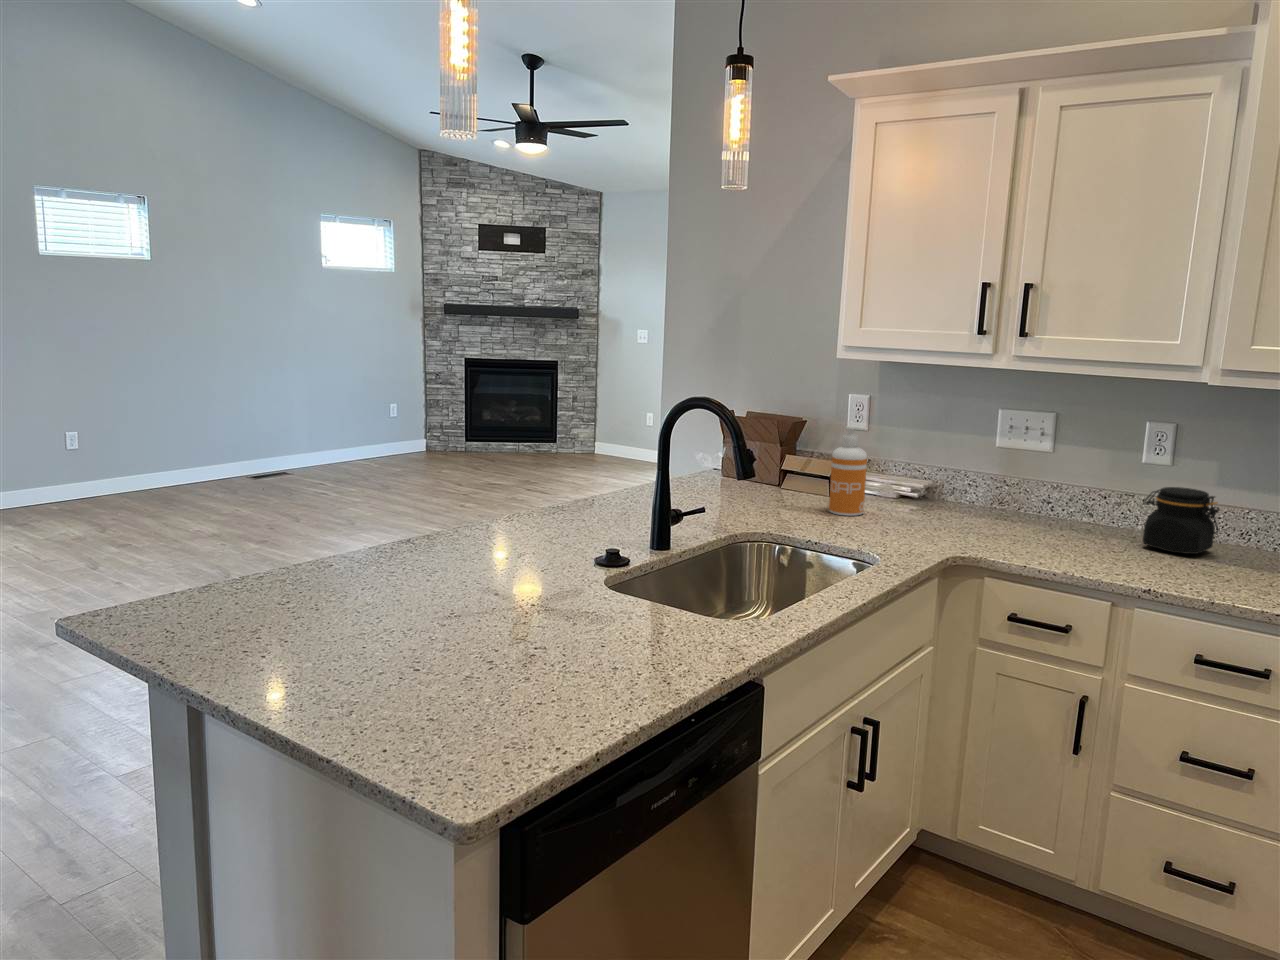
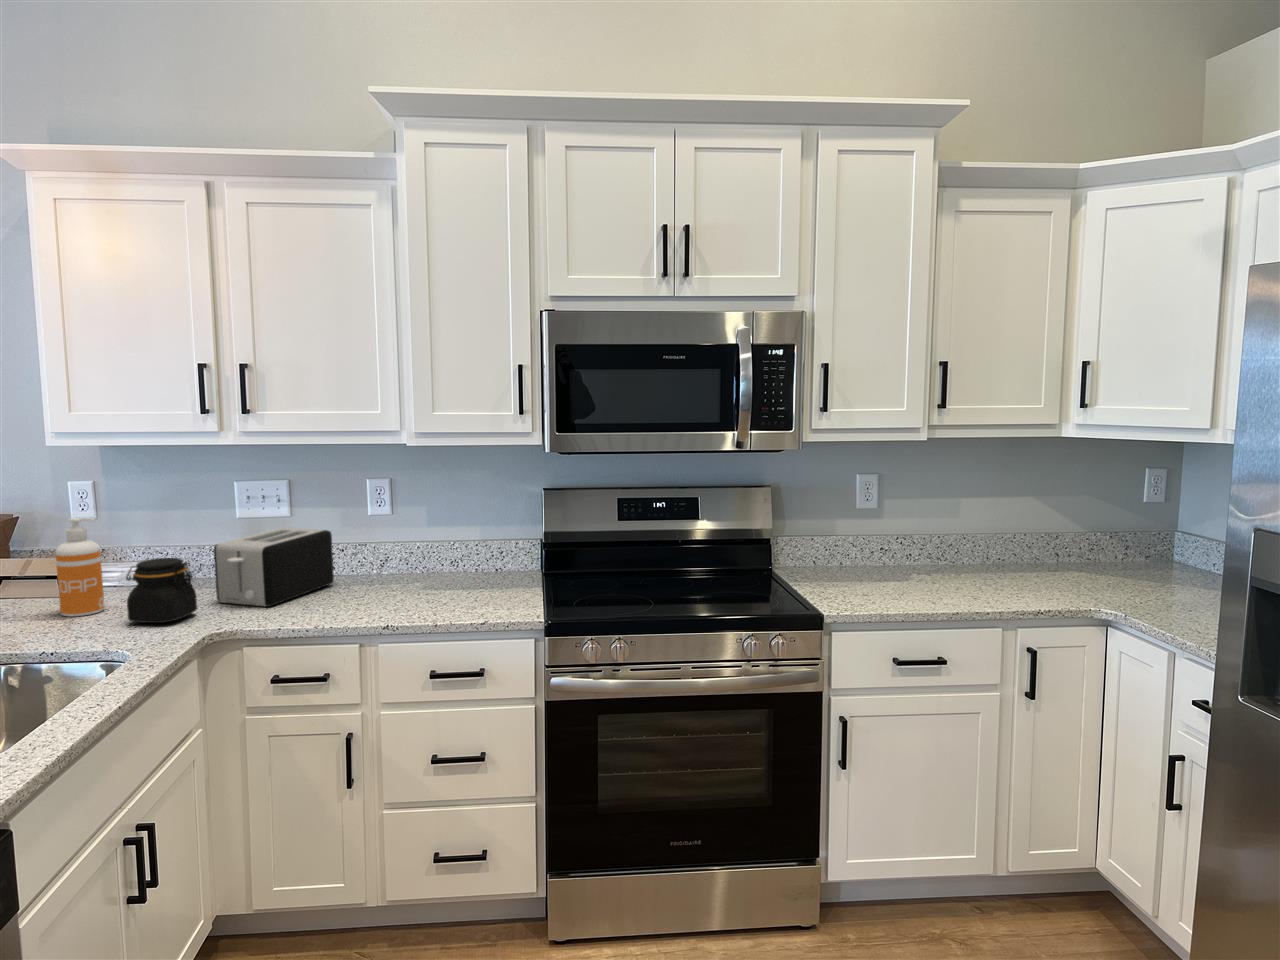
toaster: none [963,462,1096,543] -> present [214,527,334,607]
jar: present [1143,487,1219,554] -> present [126,558,197,623]

